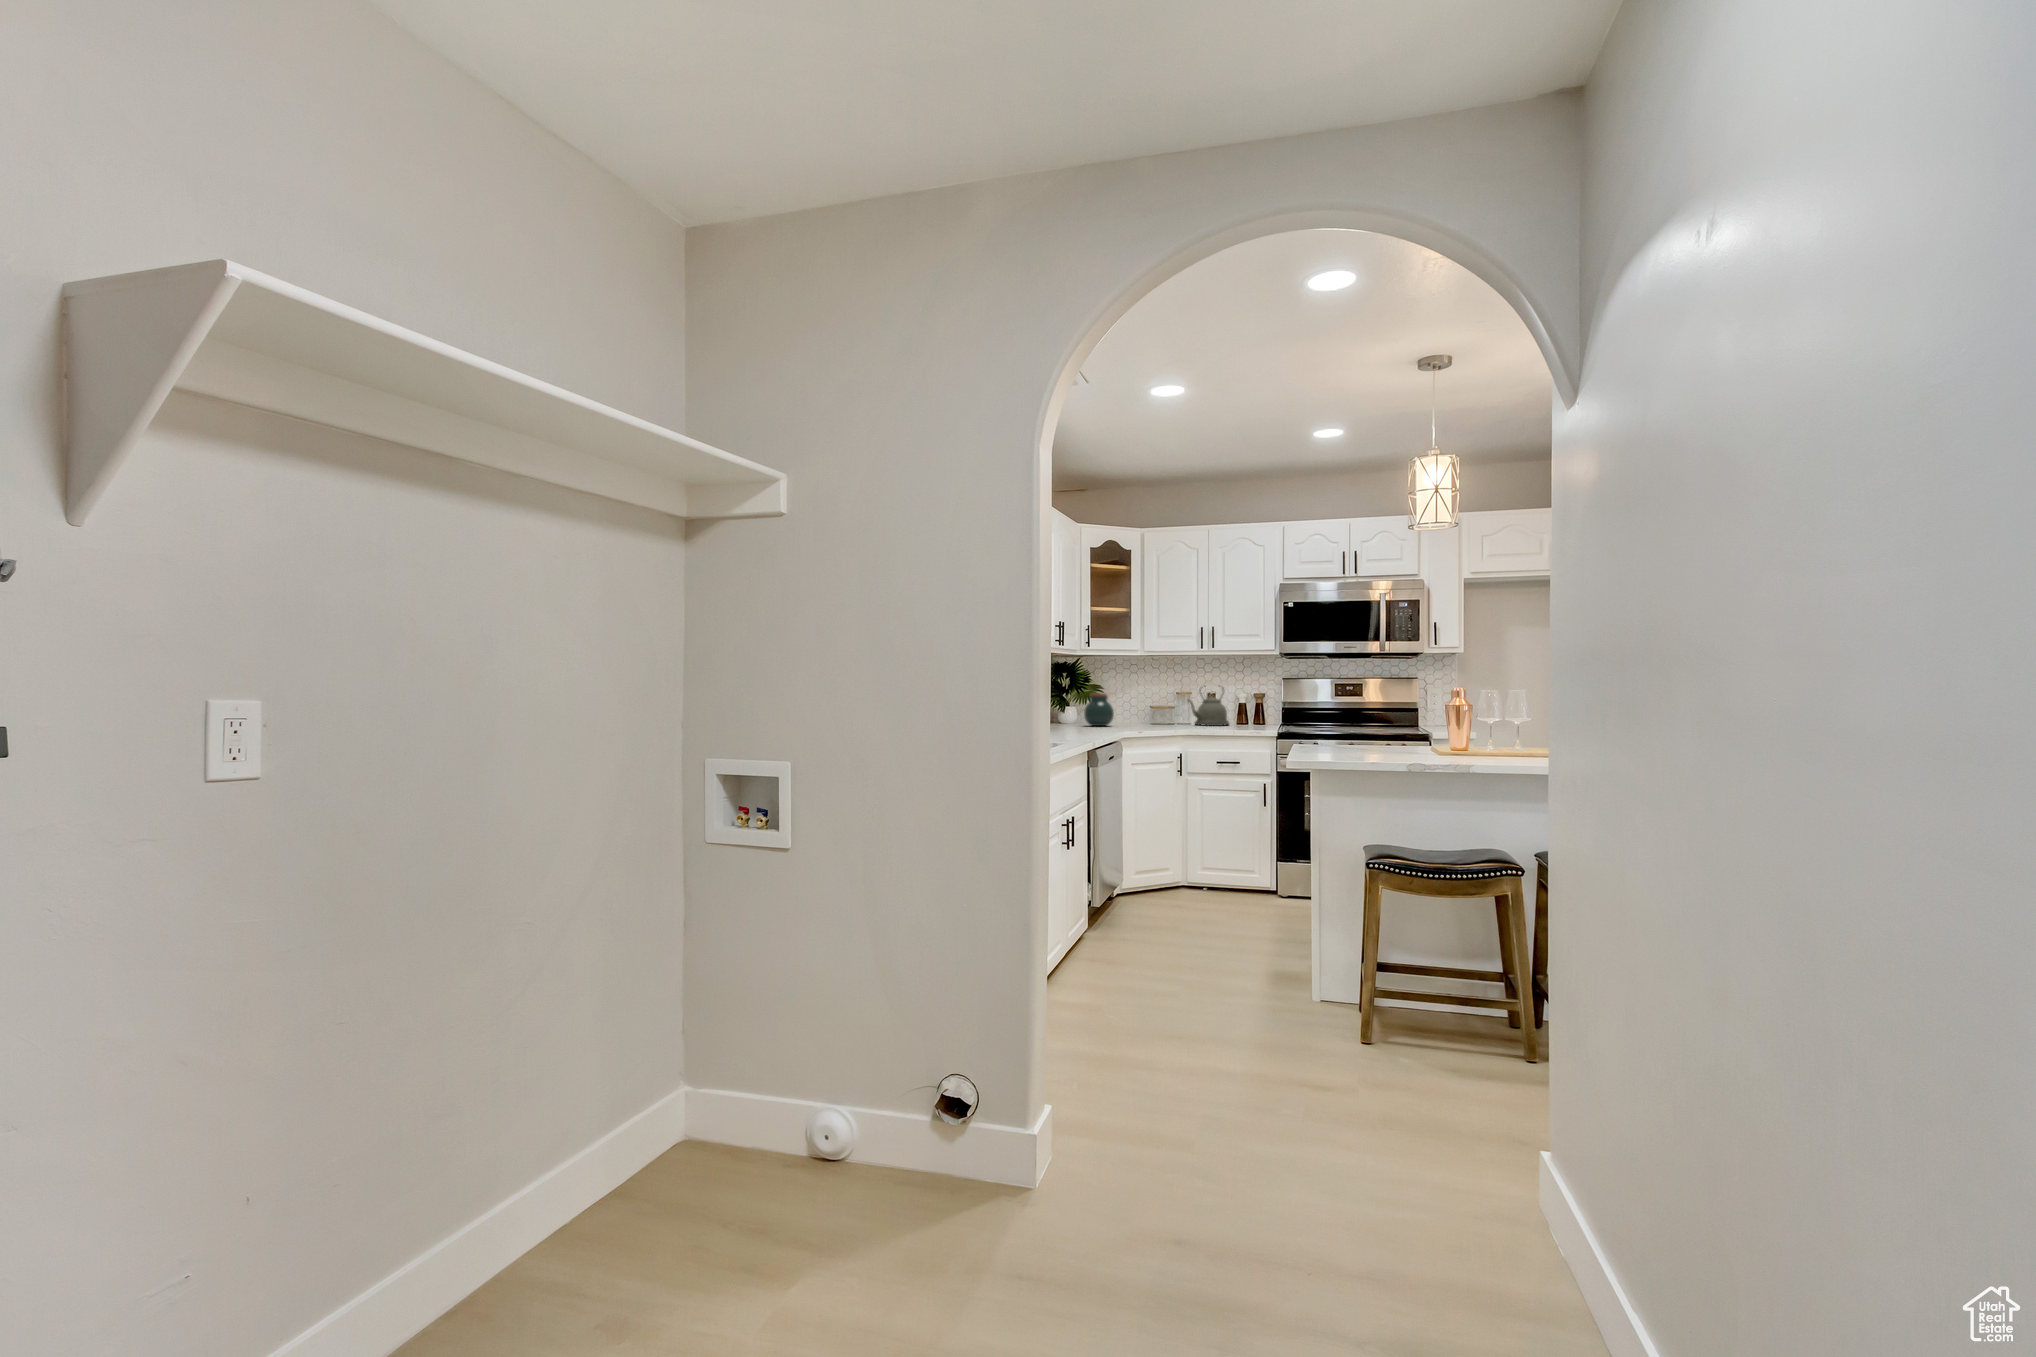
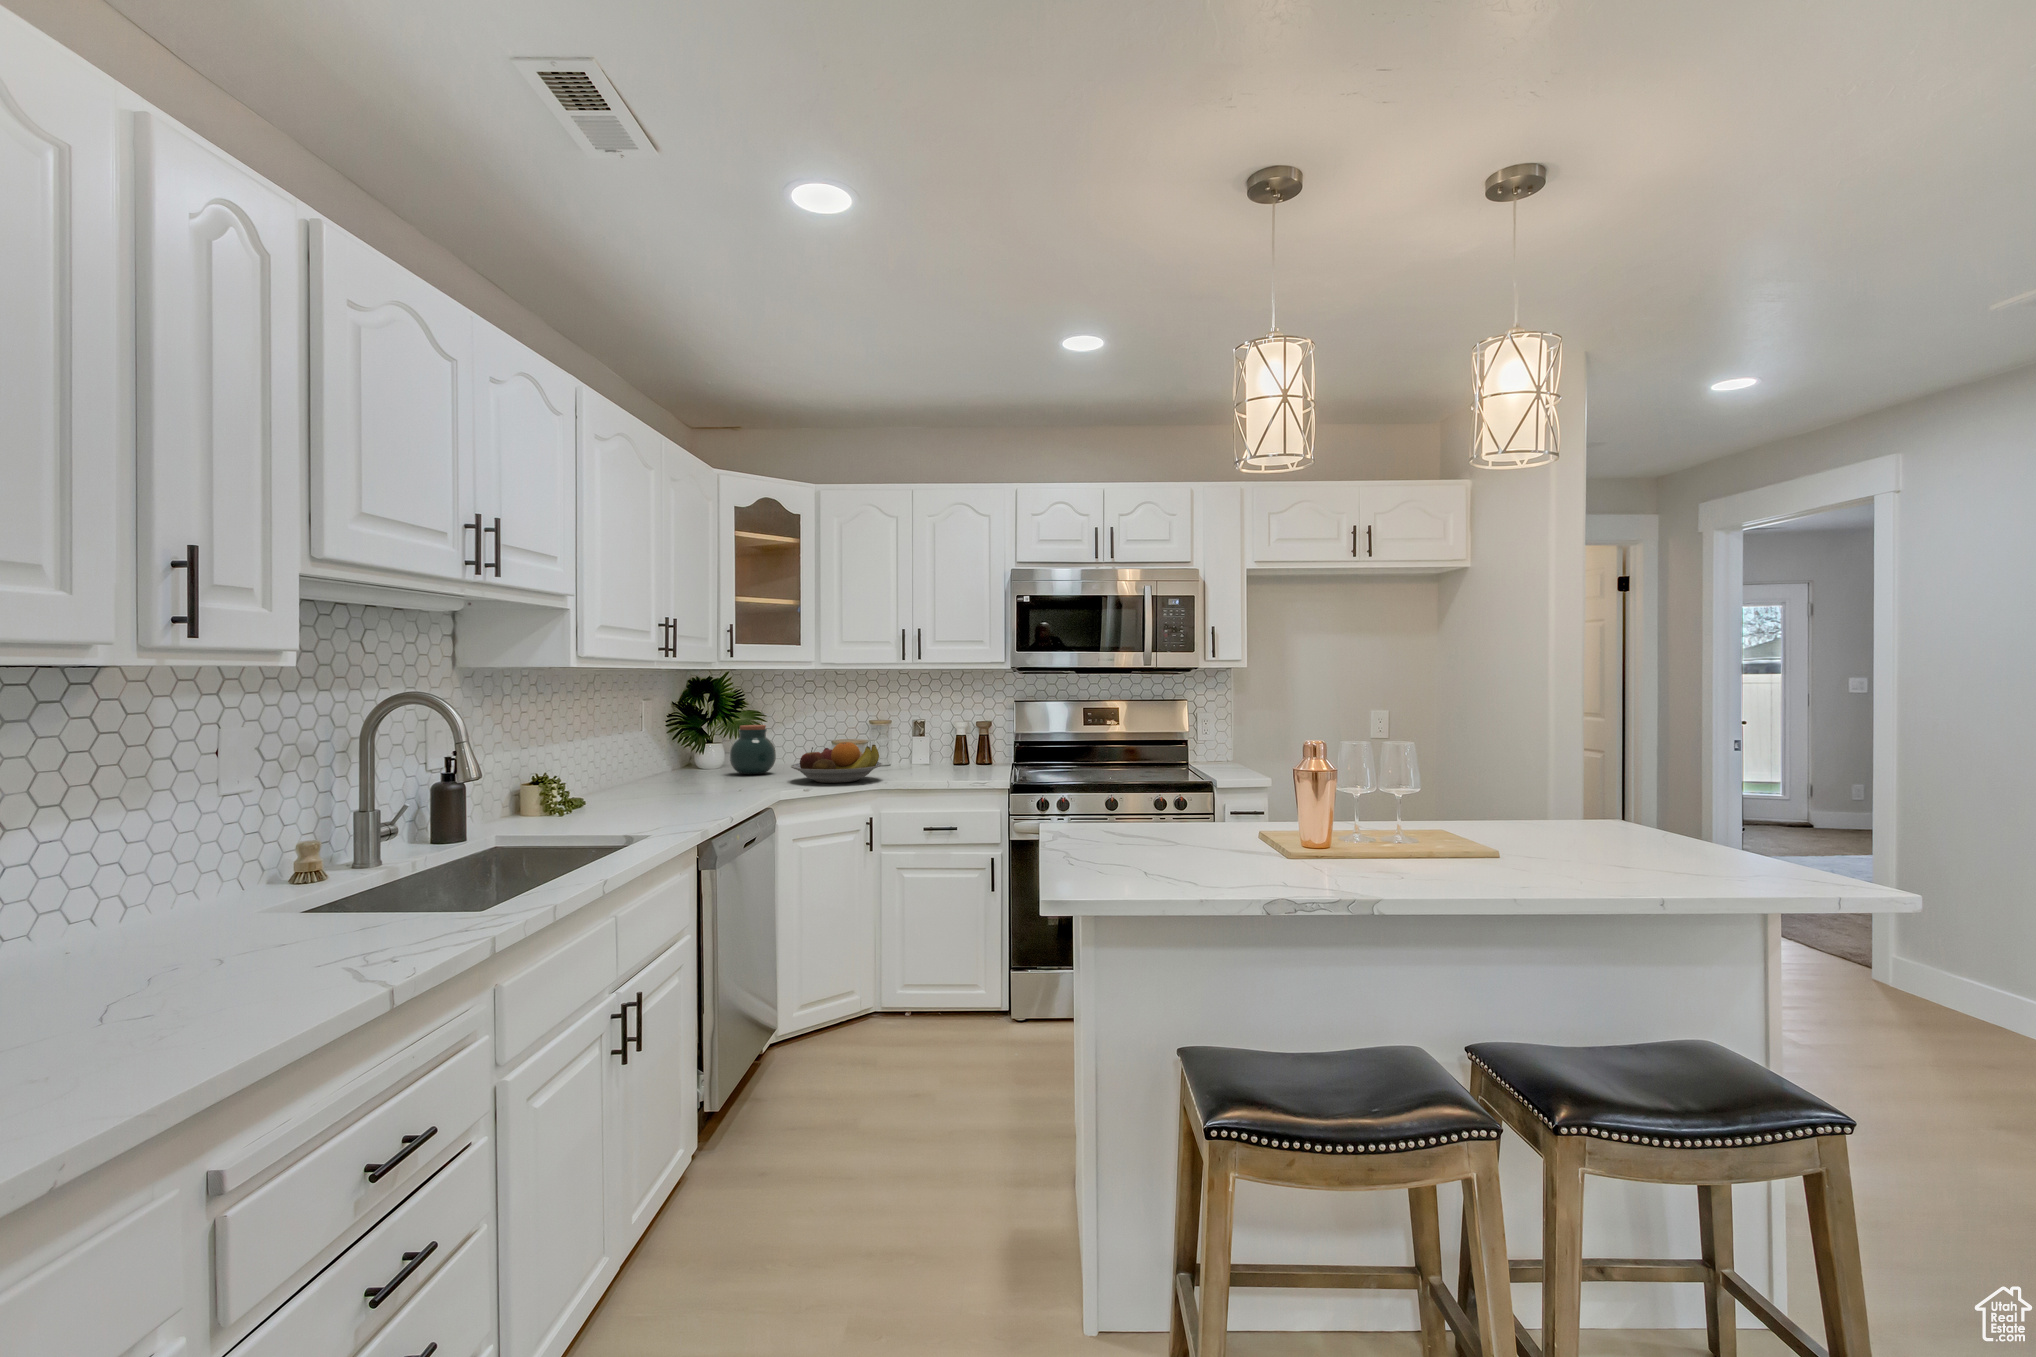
kettle: present [1188,696,1229,726] -> none [886,710,945,768]
fruit bowl: none [1129,703,1189,730] -> present [791,742,882,783]

